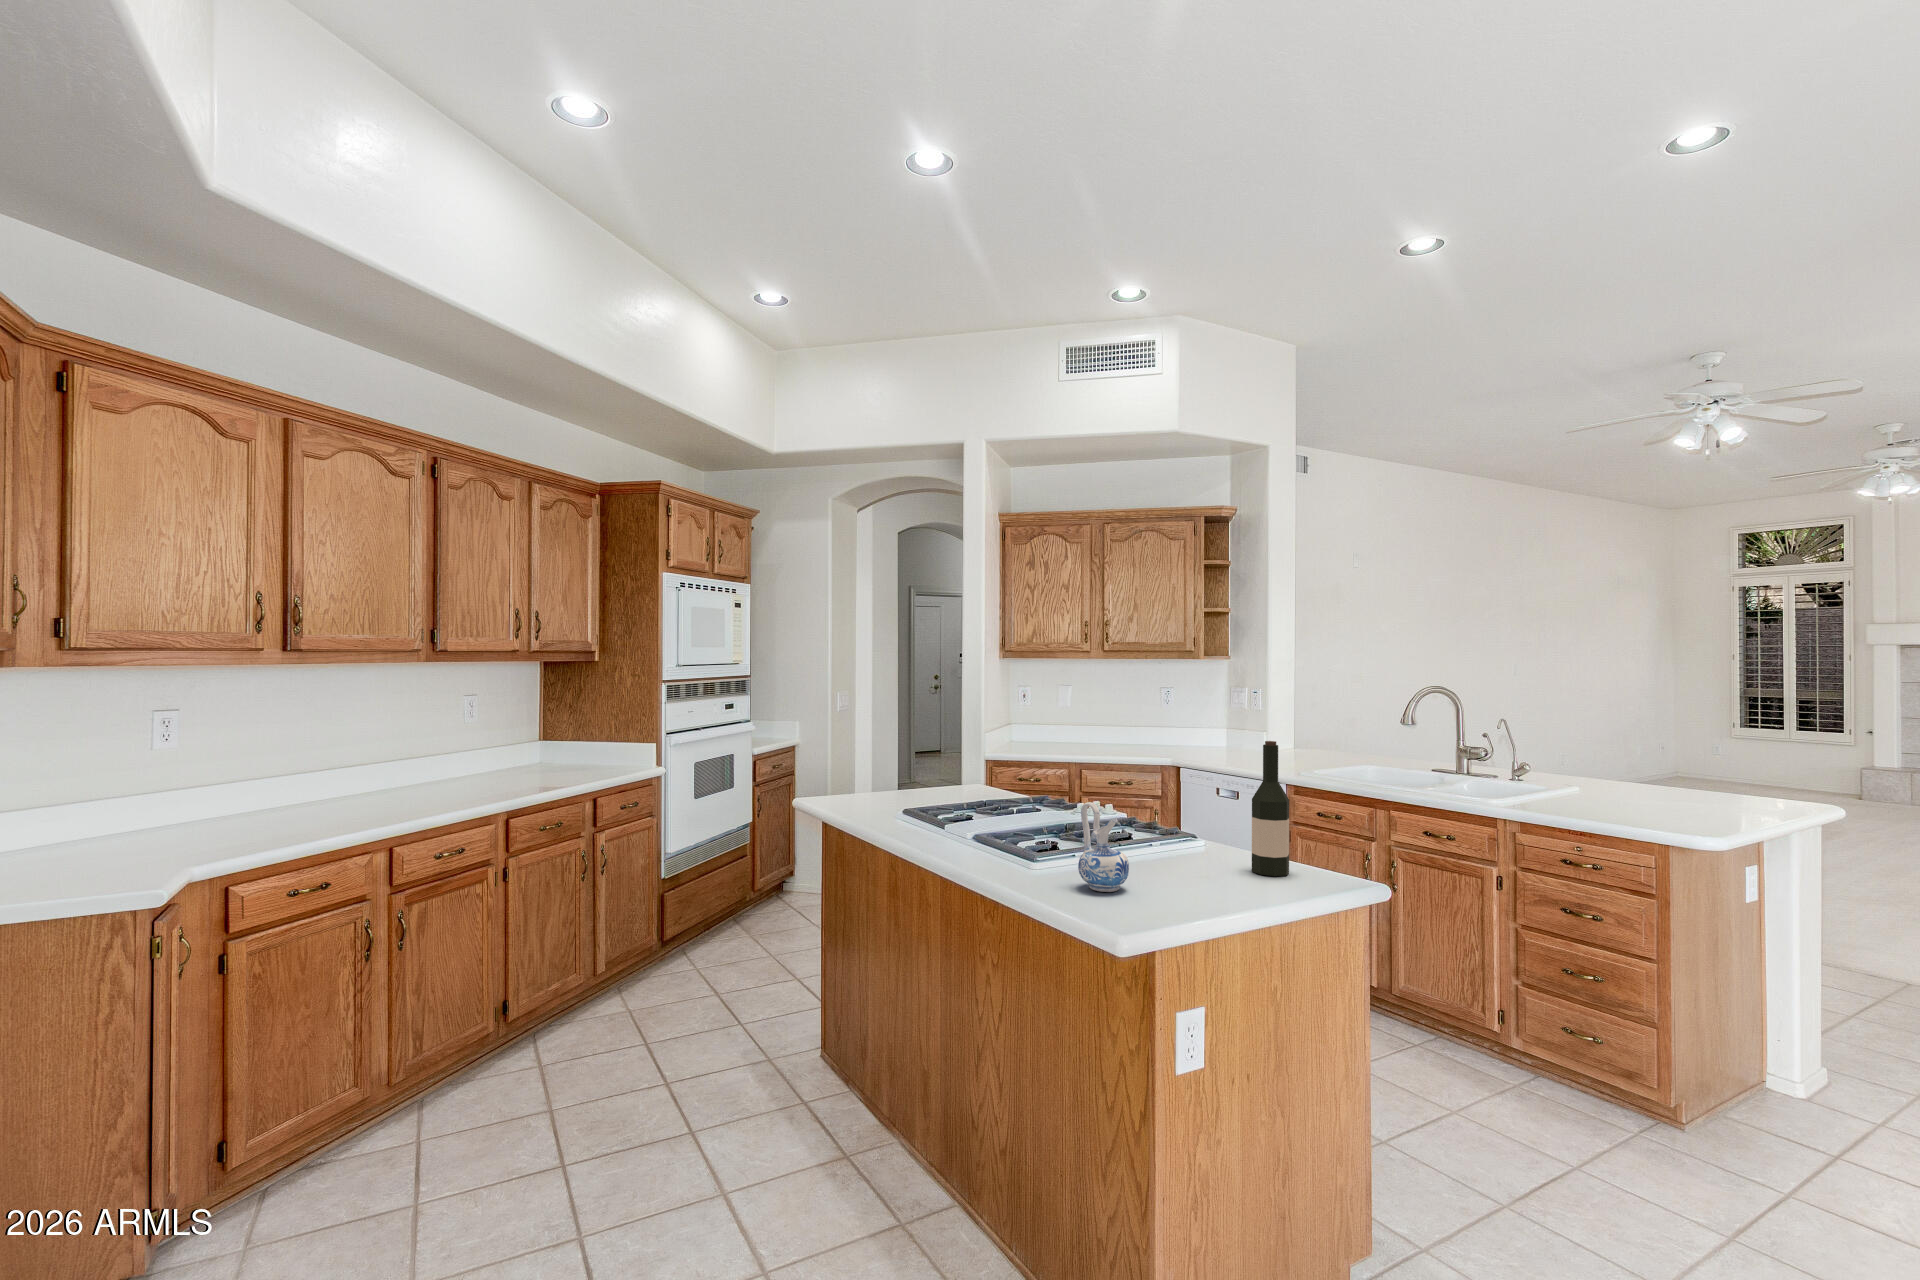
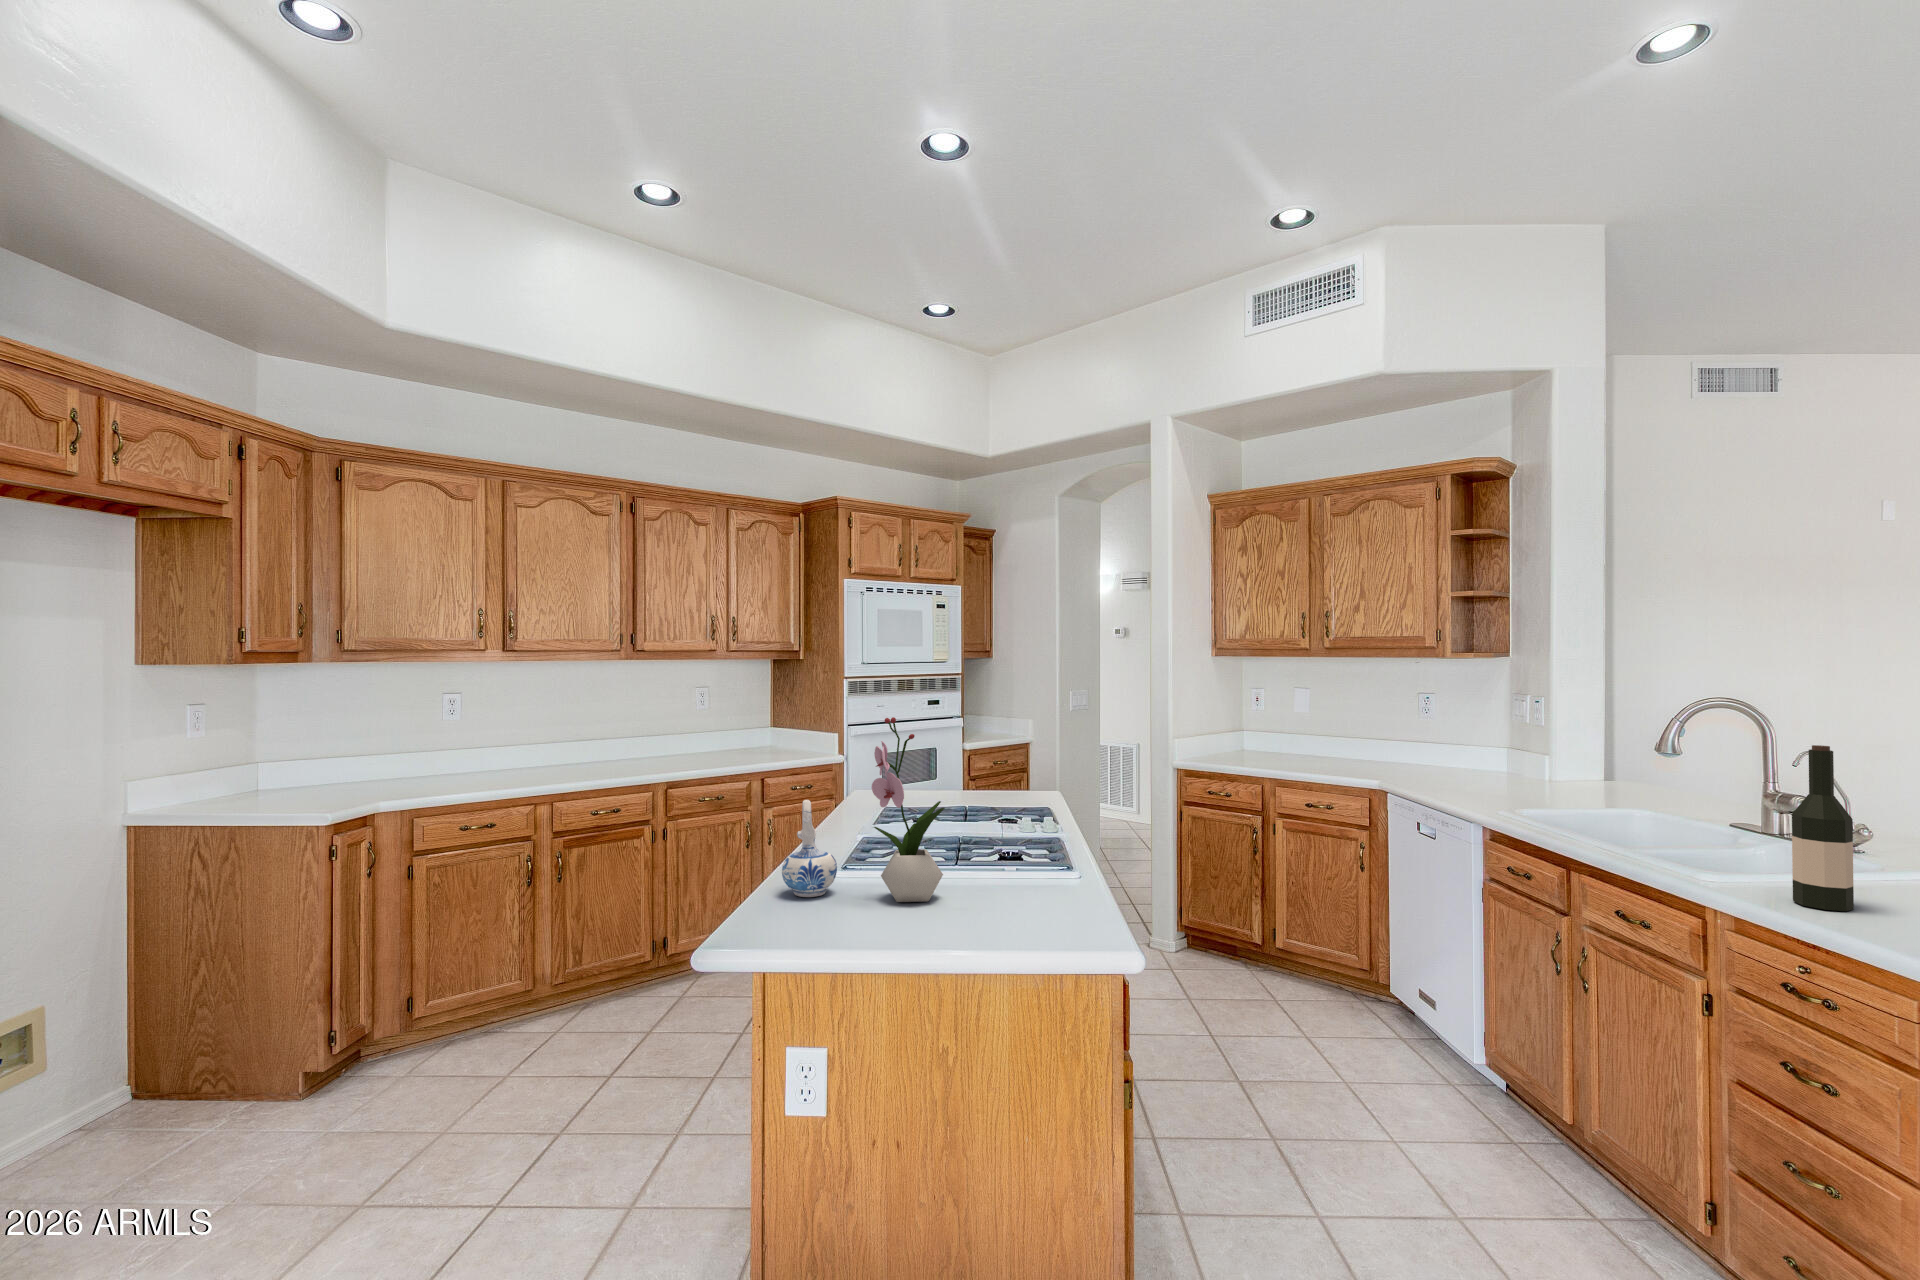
flower arrangement: none [1150,722,1220,883] -> present [872,717,945,902]
wine bottle: present [1252,741,1289,876] -> present [1792,745,1854,911]

